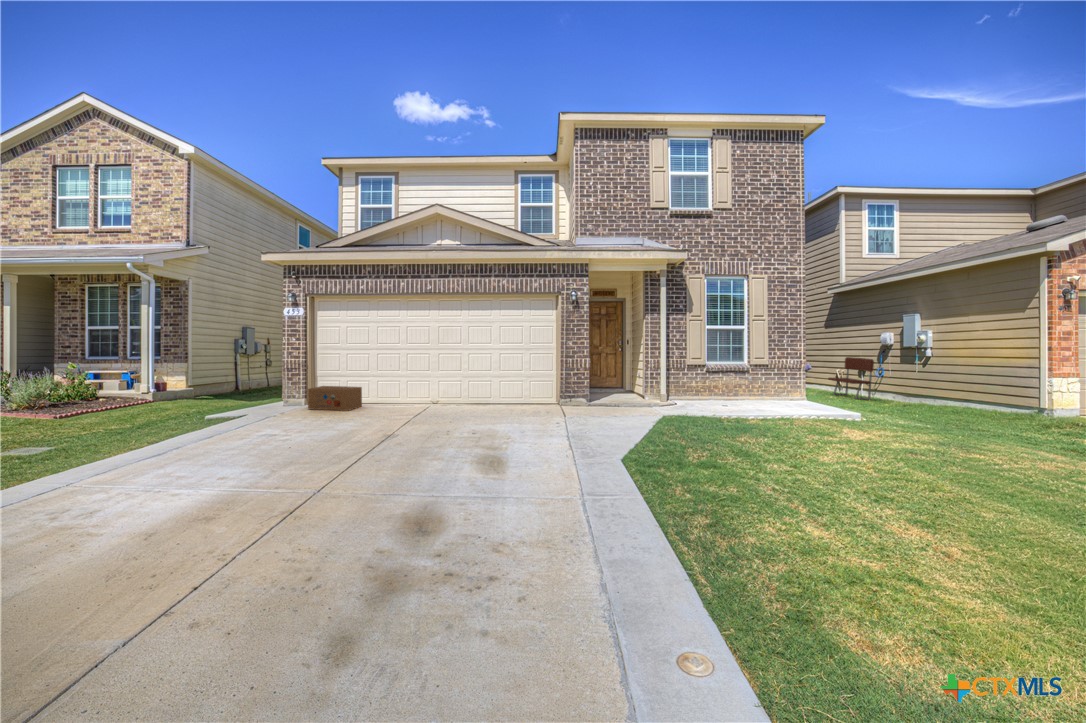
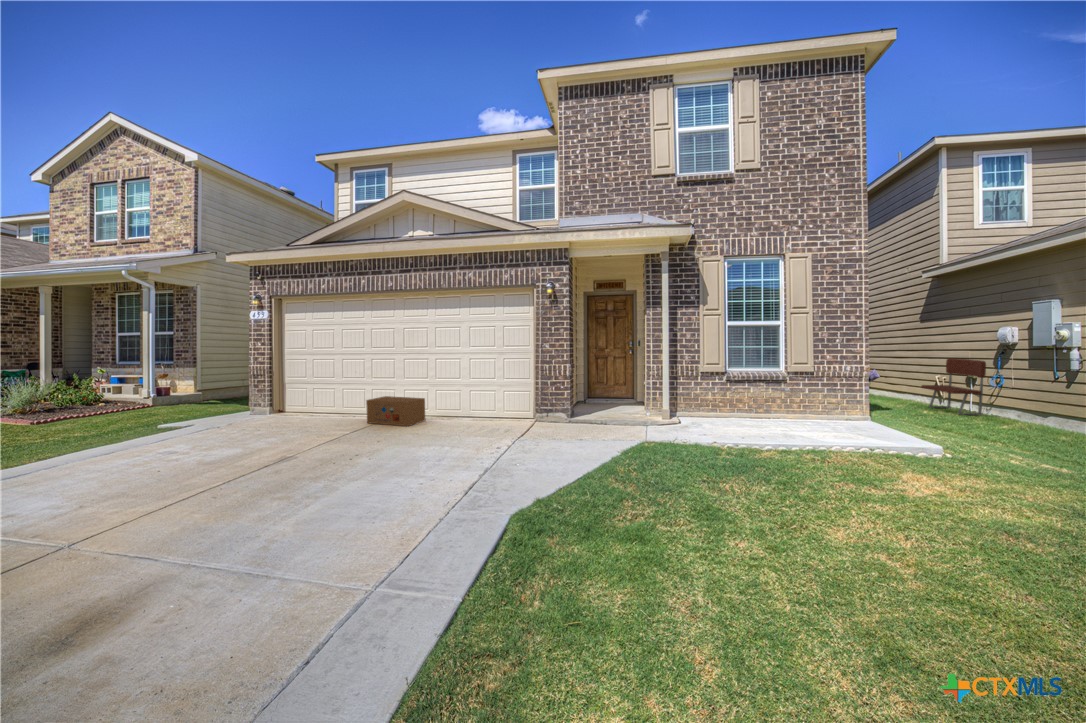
cardboard box: present [308,386,362,411] -> present [366,396,425,426]

